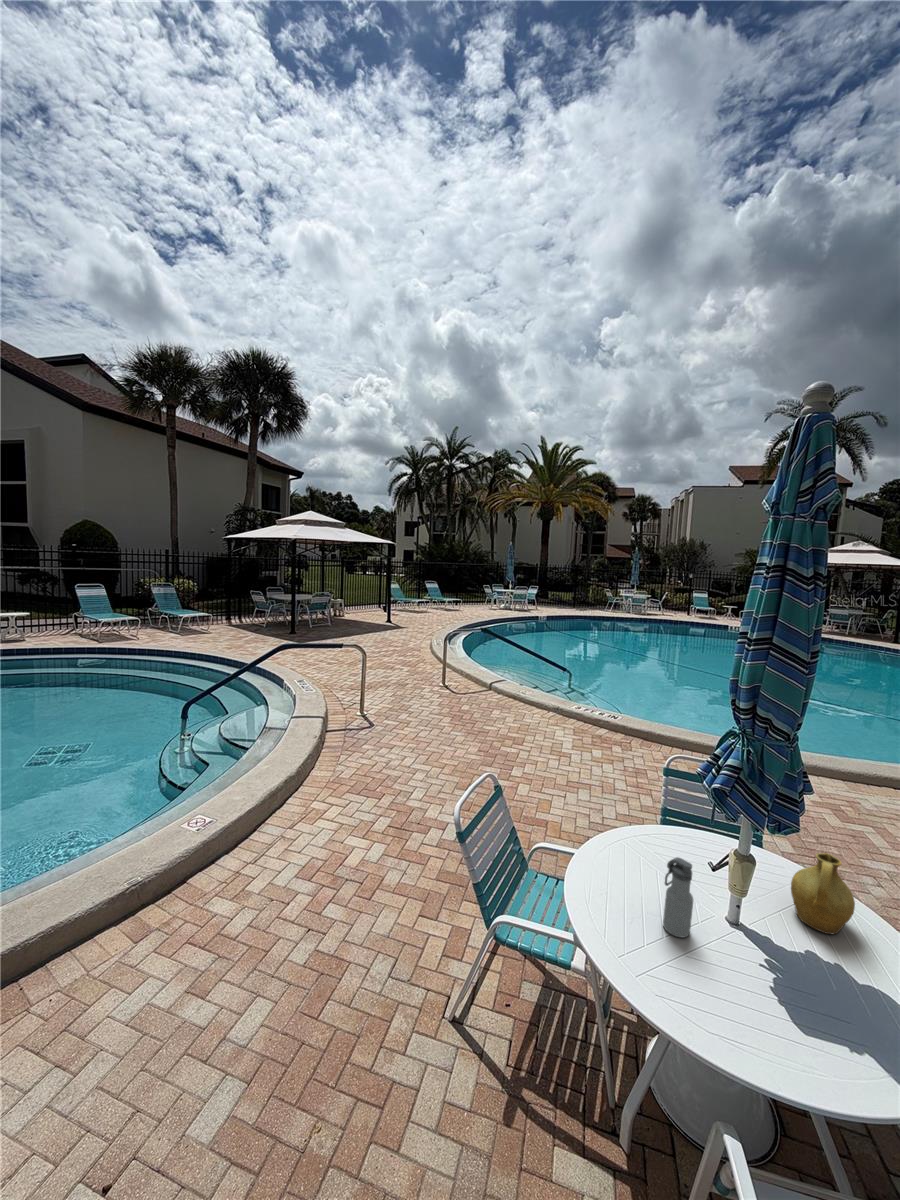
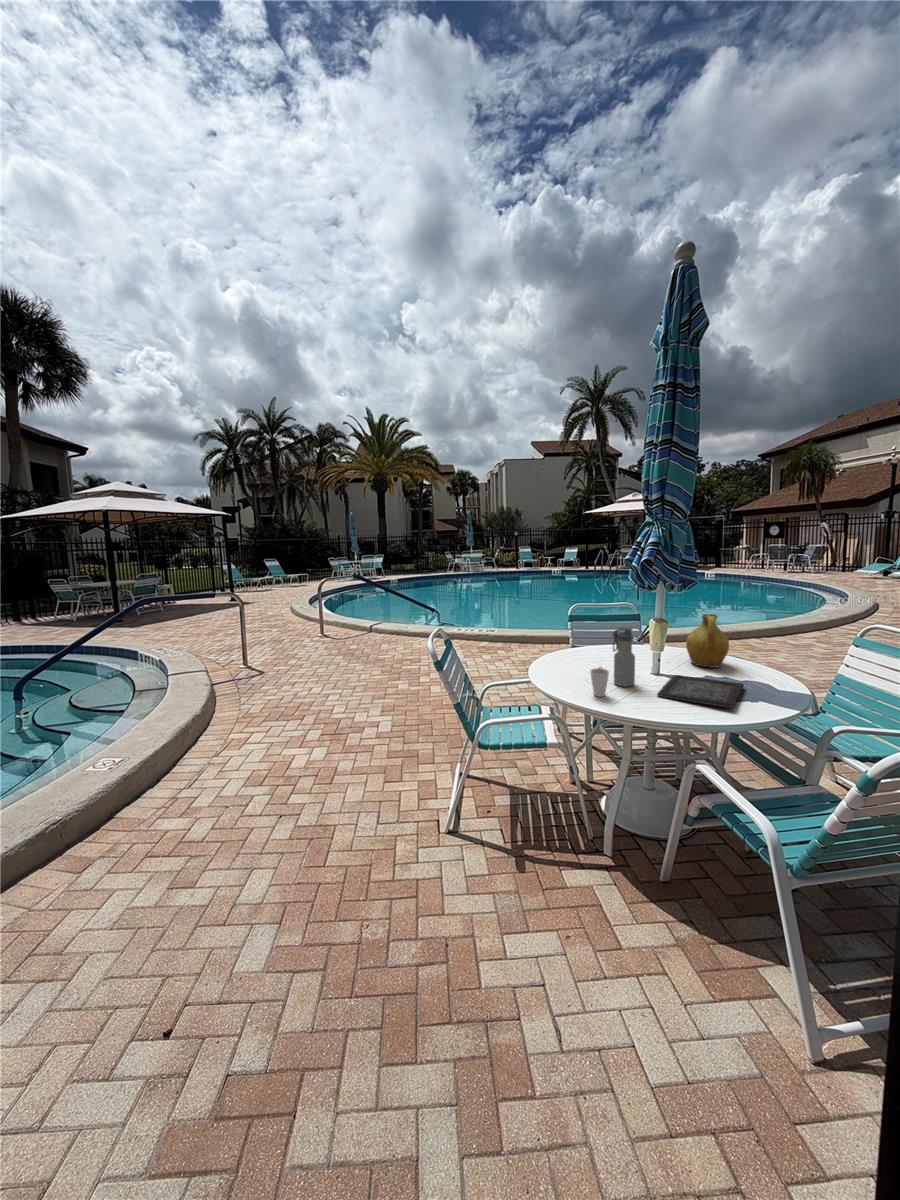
cup: none [623,906,646,948] -> present [591,667,609,697]
tray: none [709,932,852,1042] -> present [657,675,744,708]

